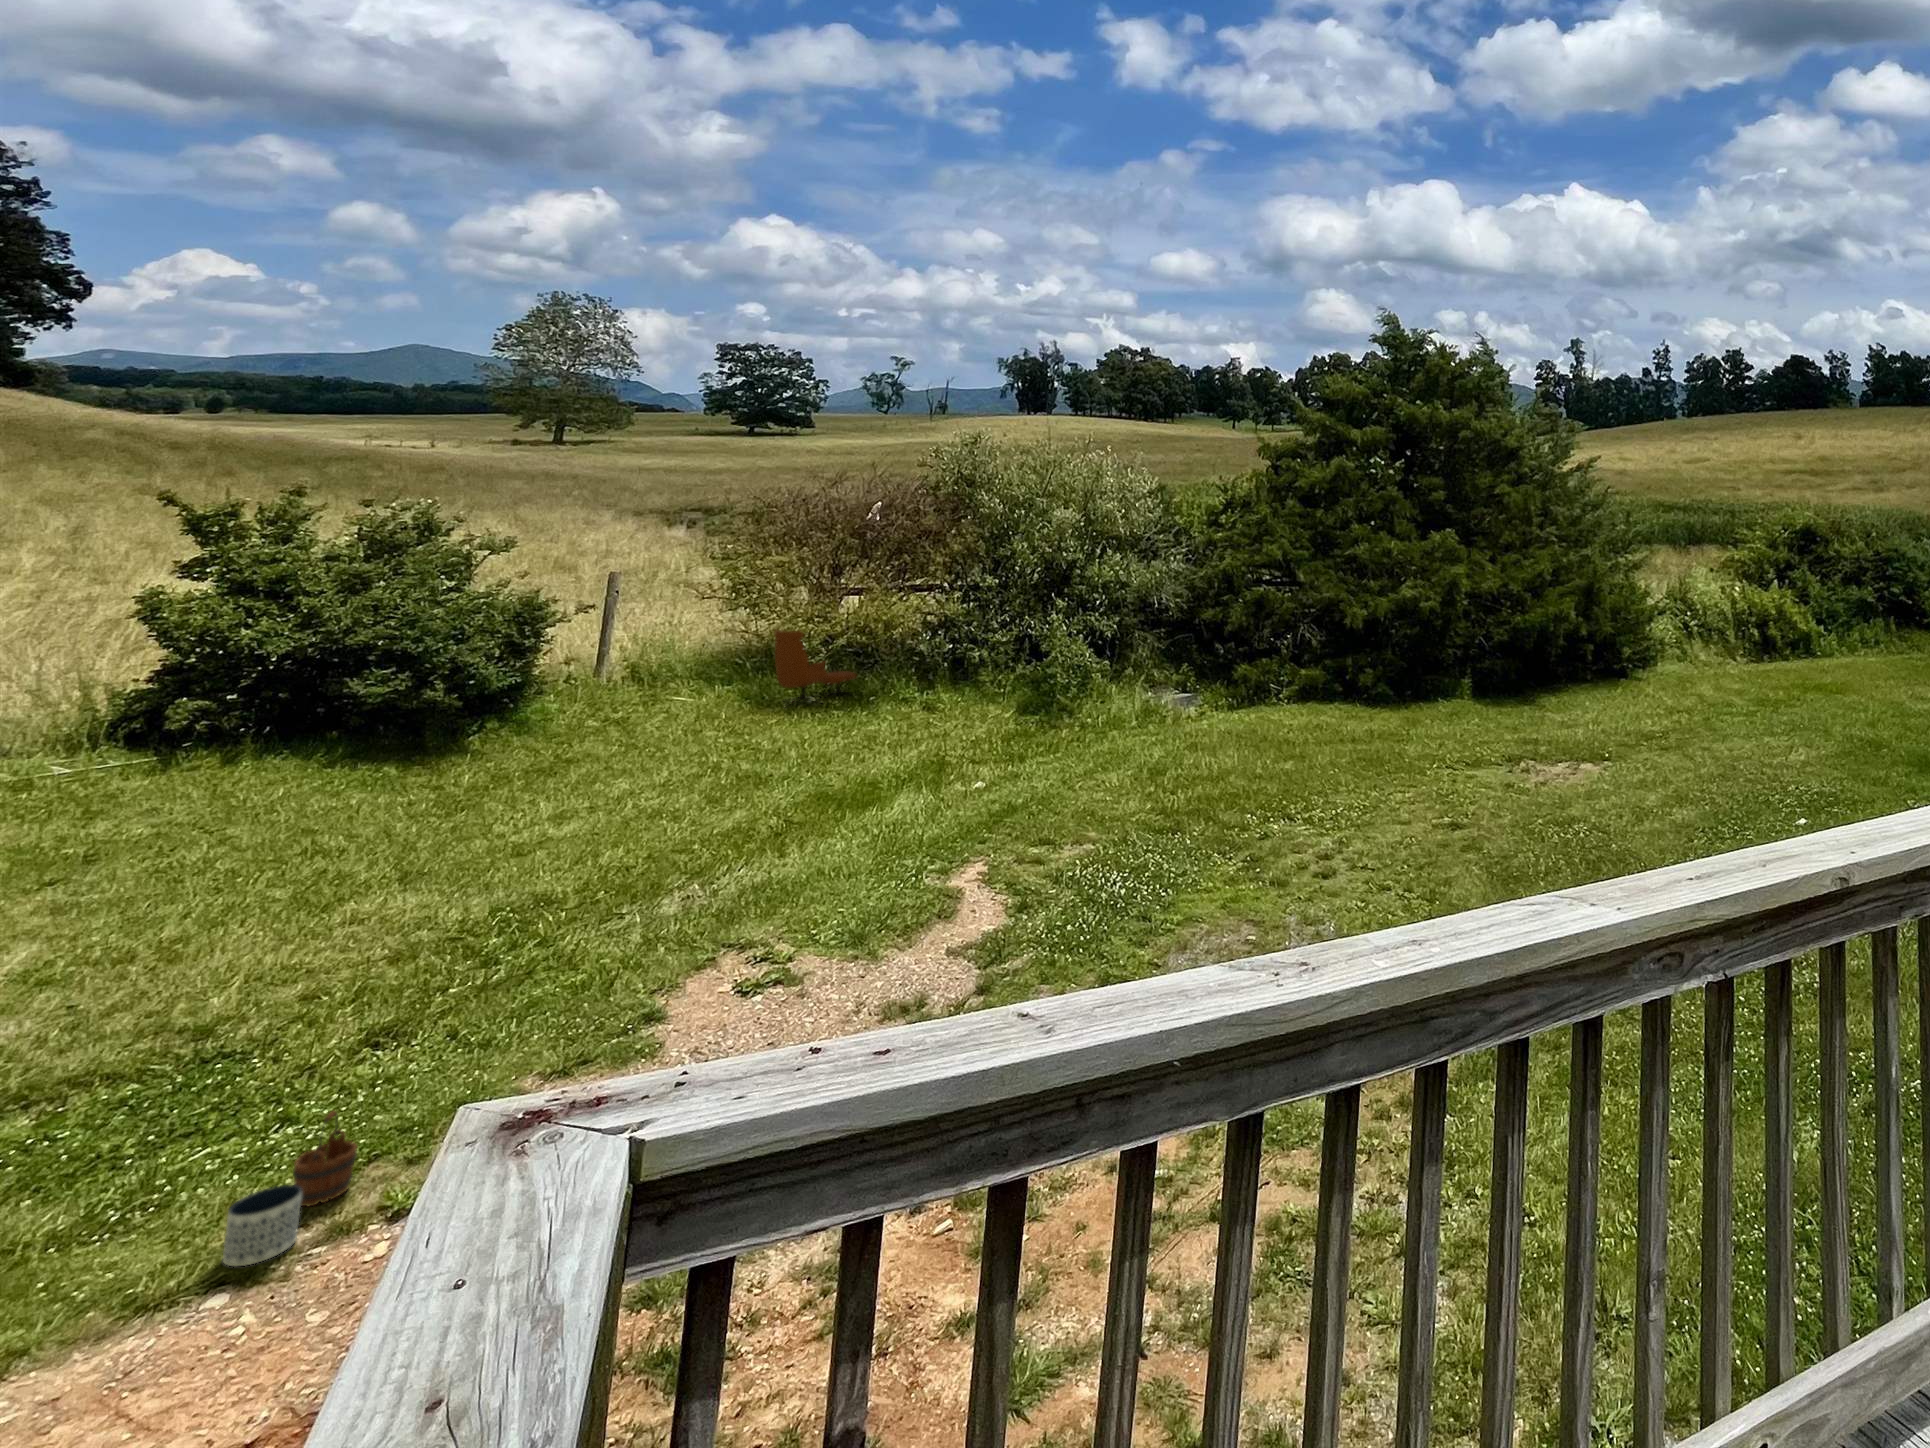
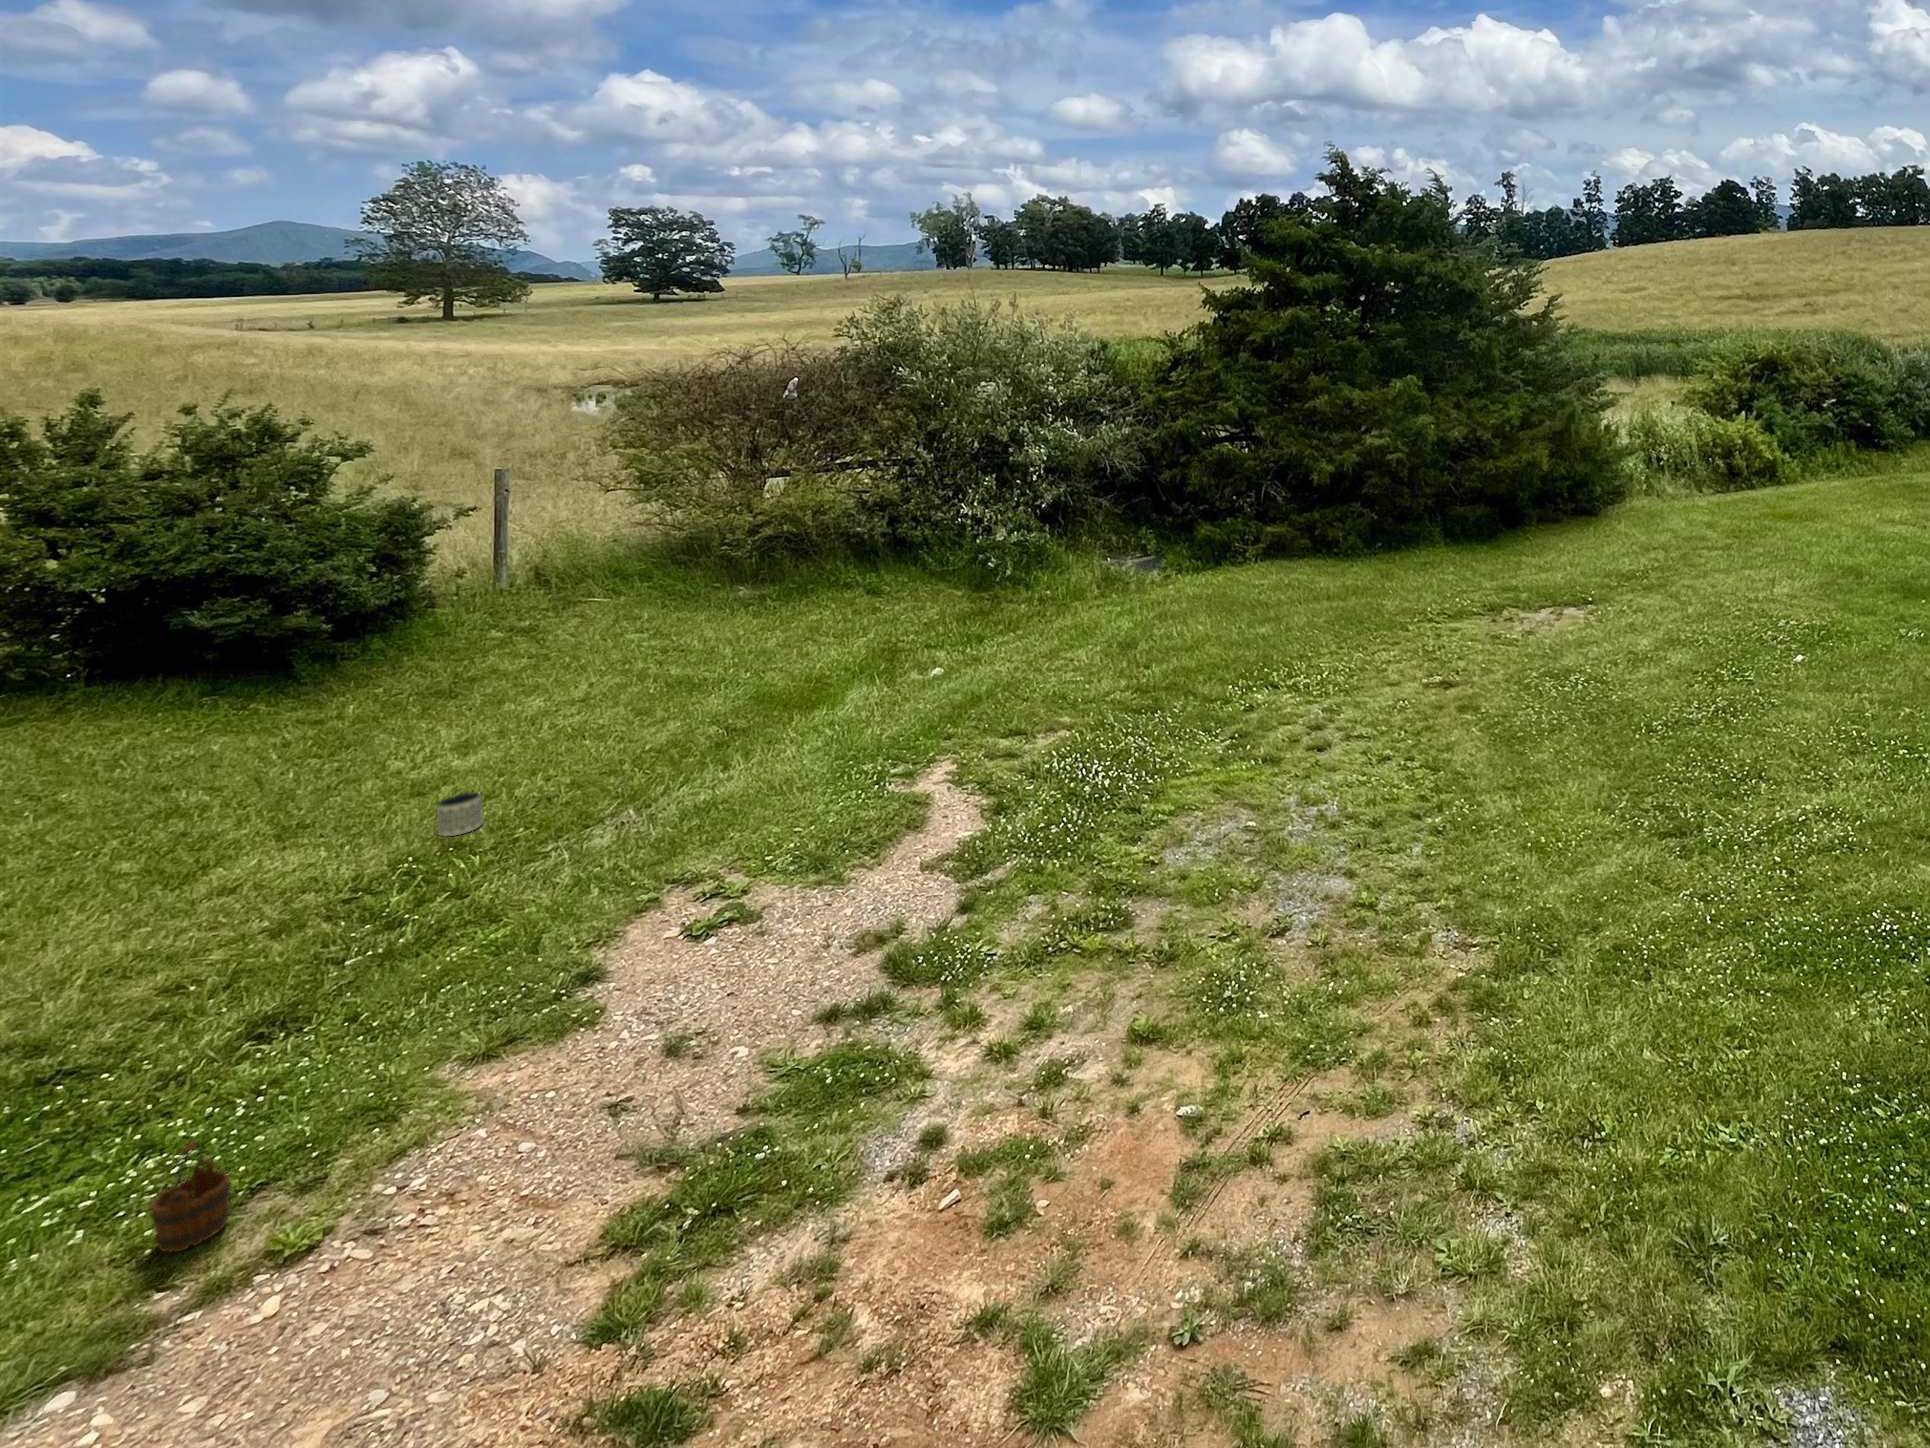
lounge chair: present [774,630,857,704] -> none [693,523,791,605]
planter: present [223,1185,302,1266] -> present [437,792,482,836]

